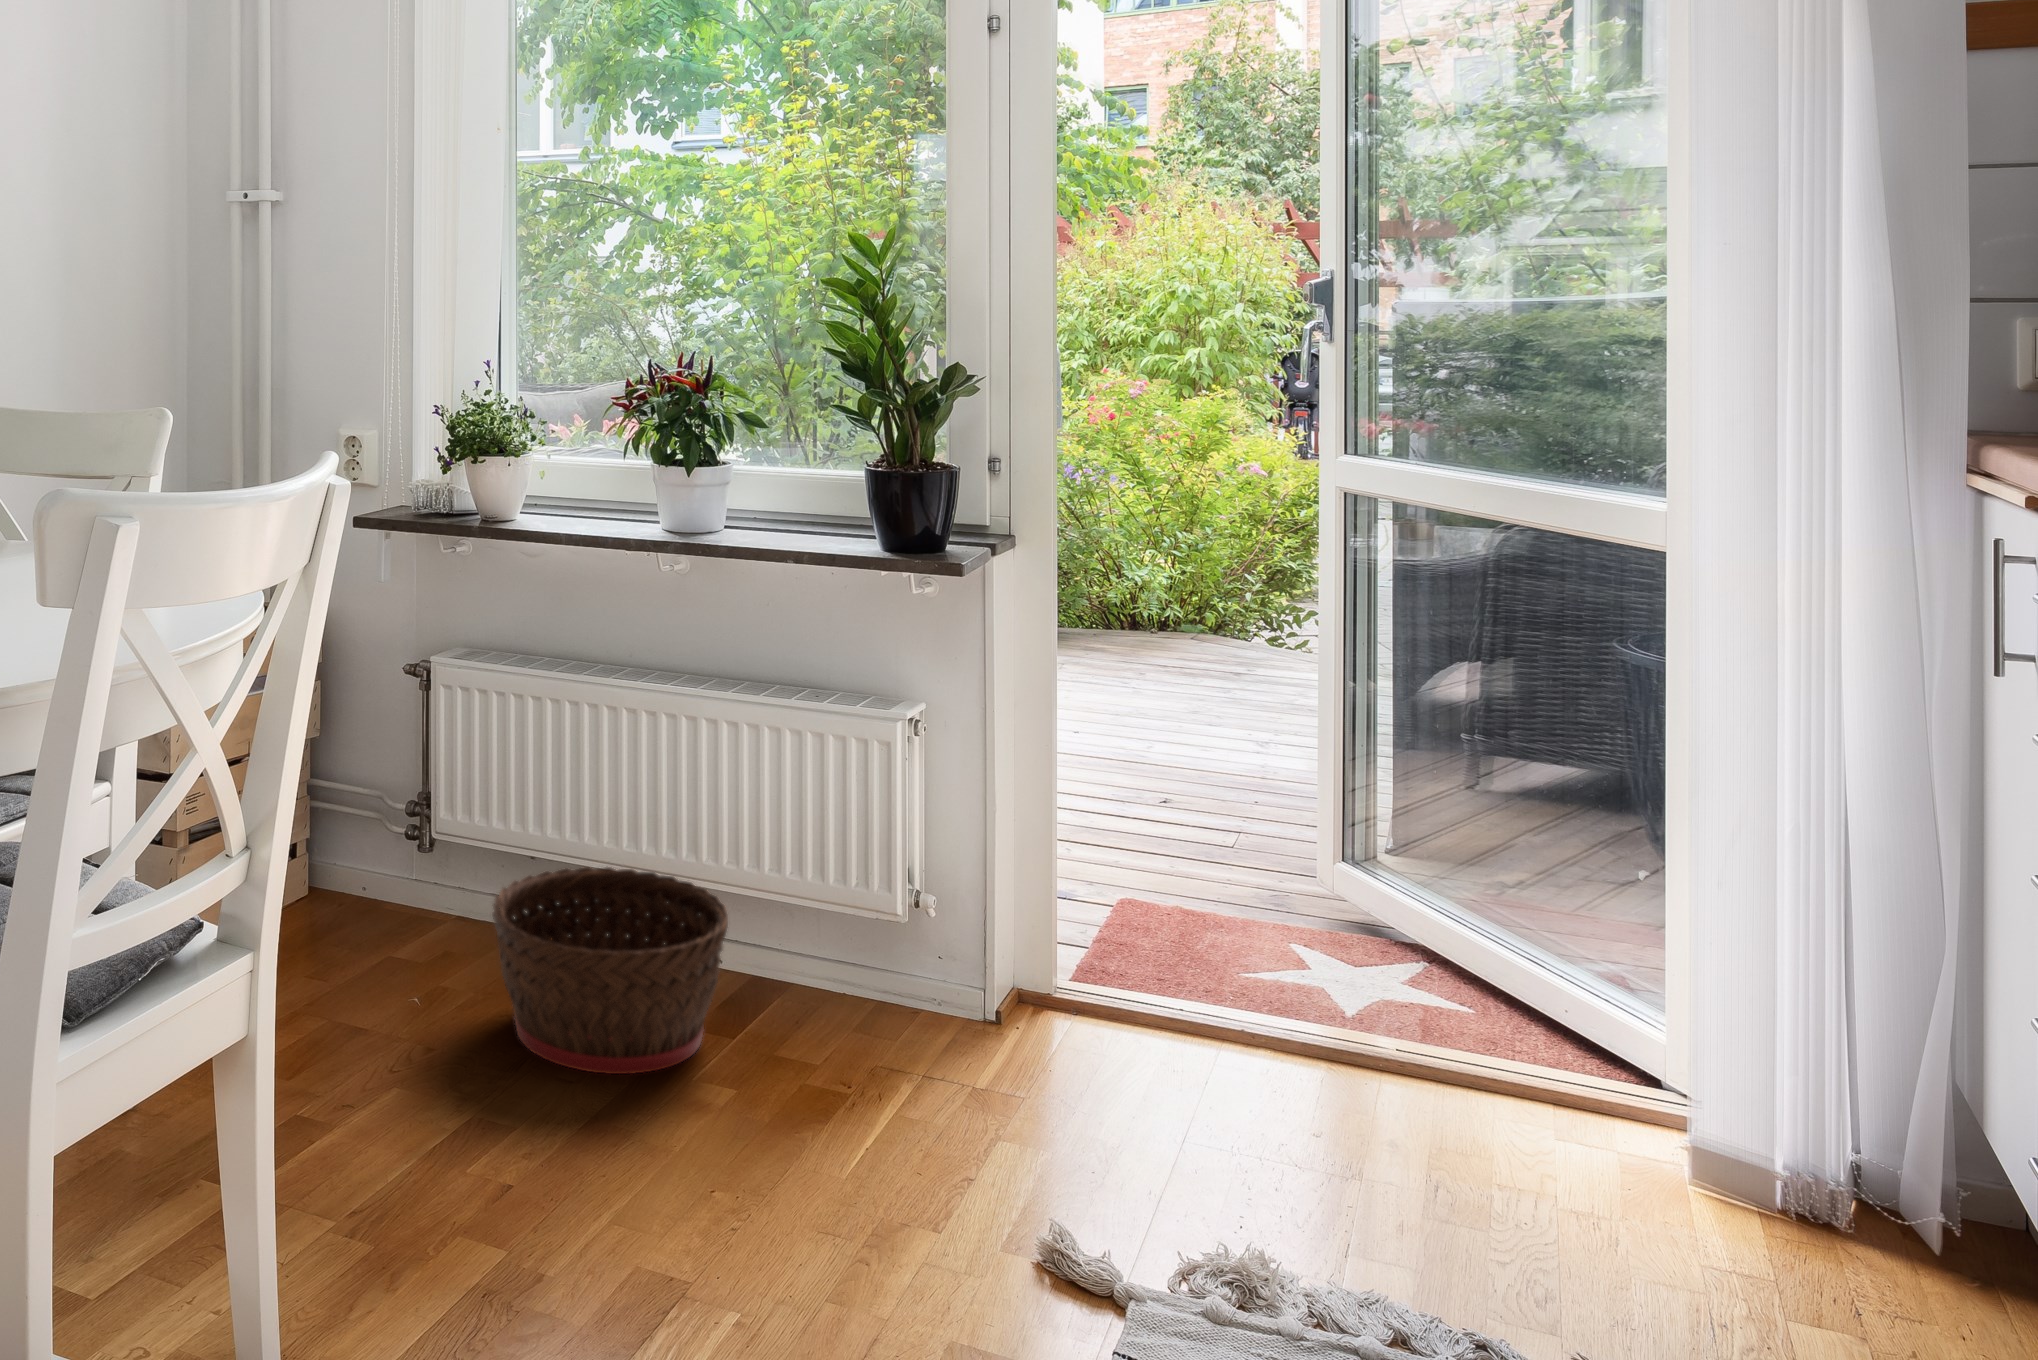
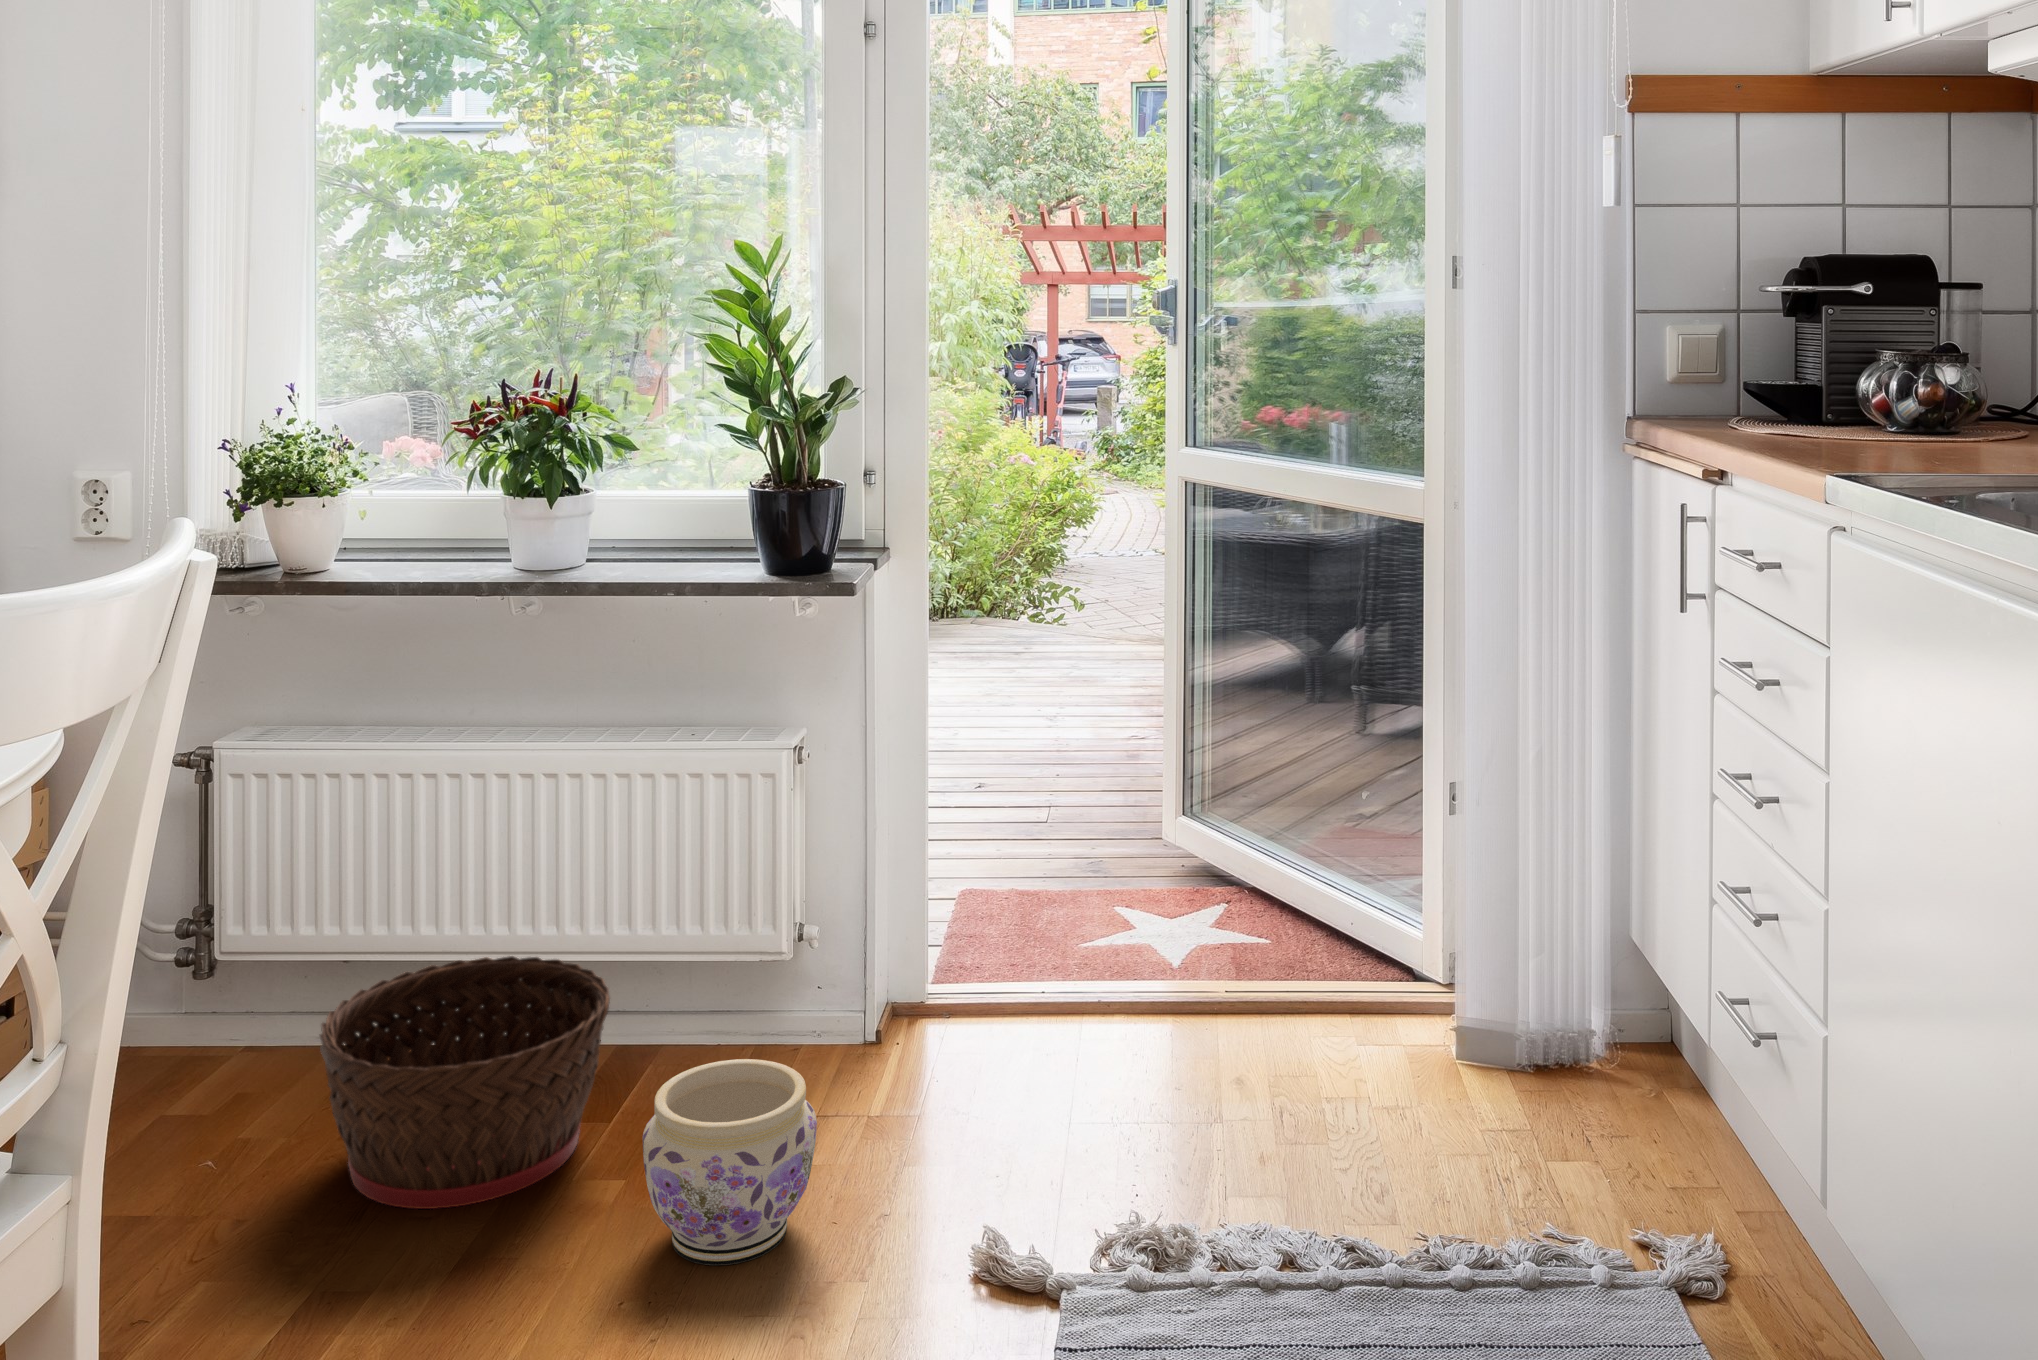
planter: none [737,996,898,1182] -> present [643,1059,817,1265]

